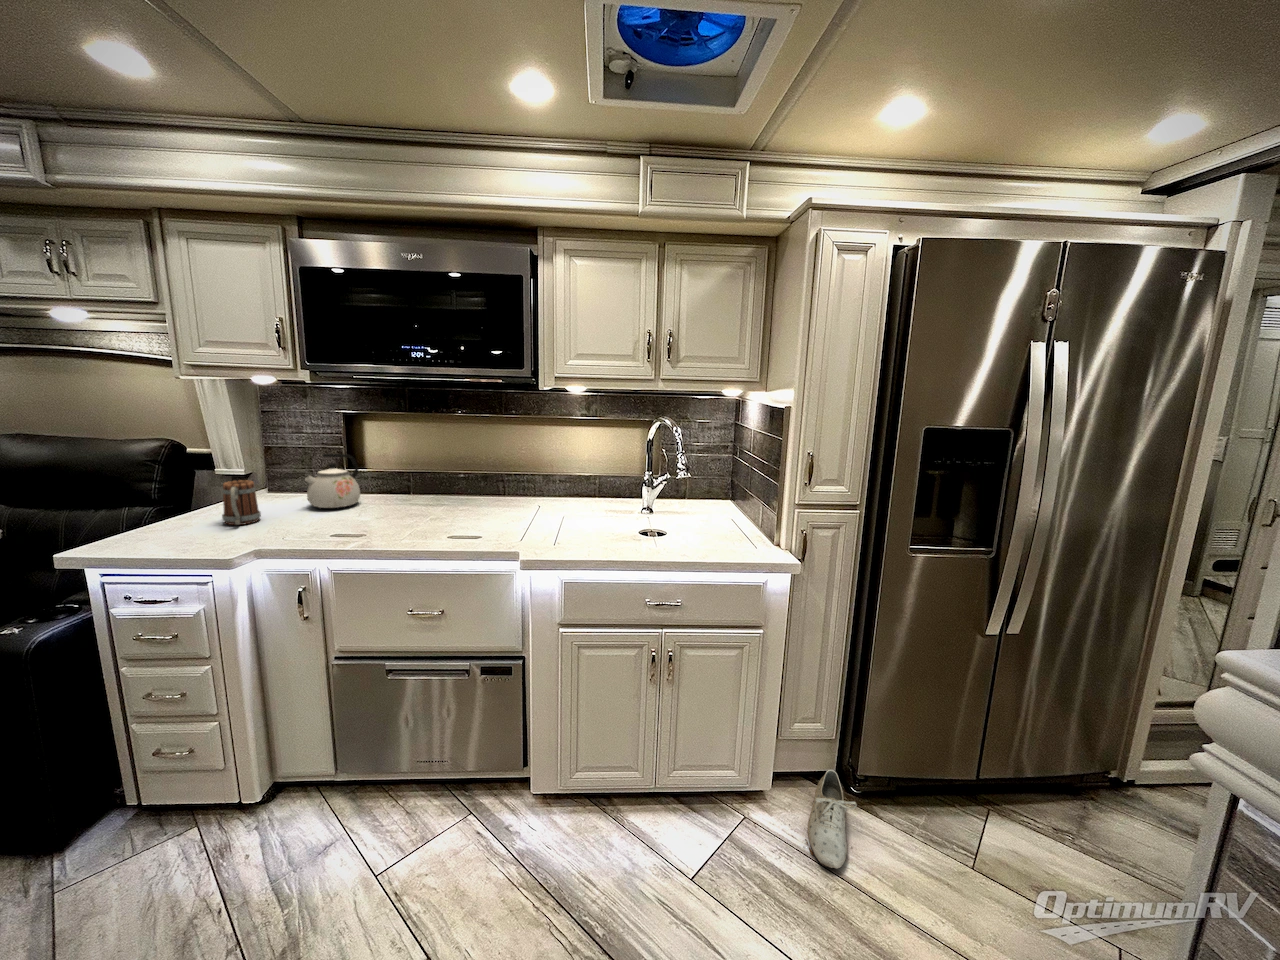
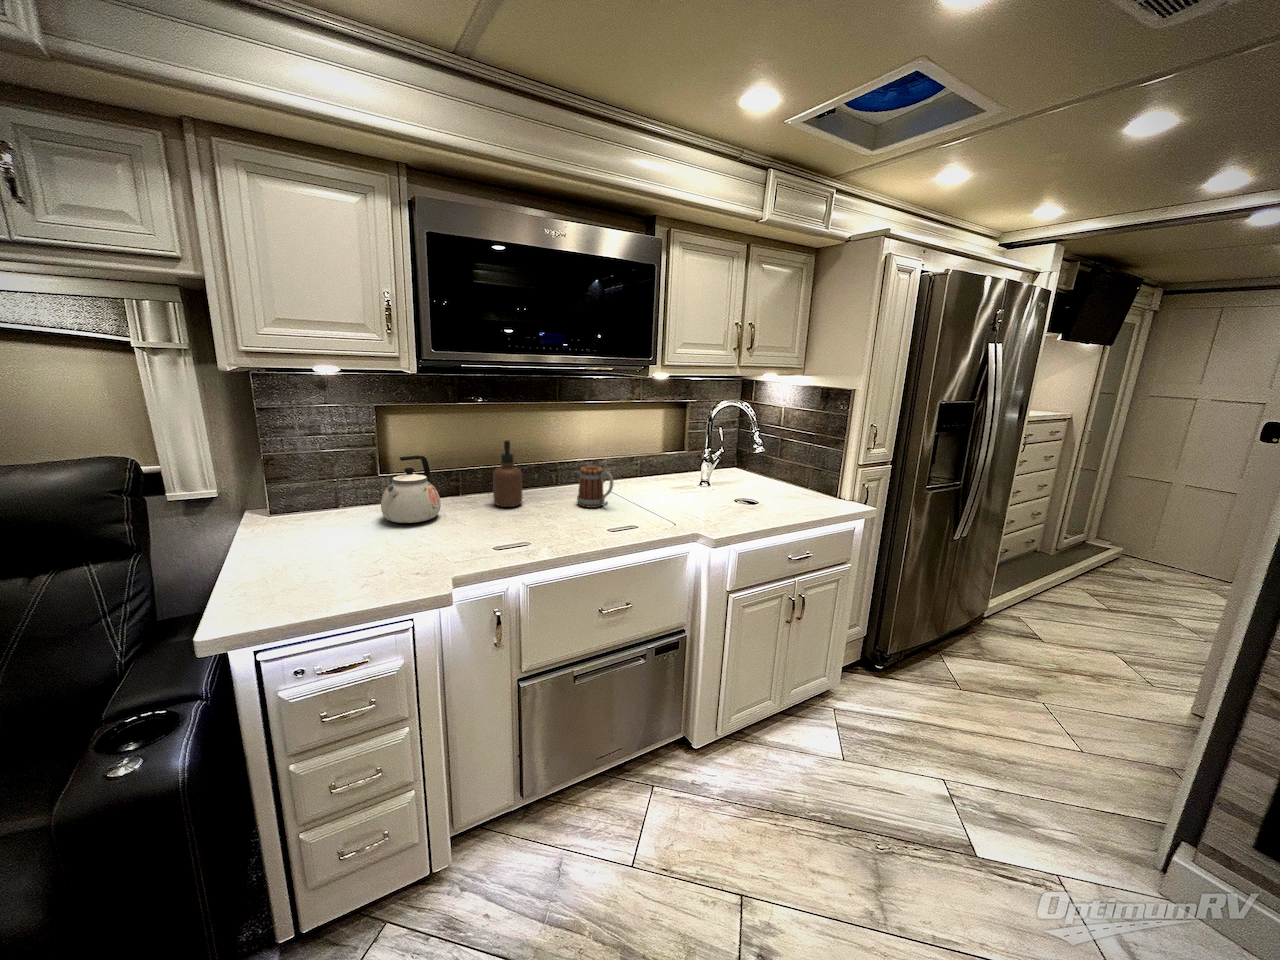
soap dispenser: none [407,447,436,507] -> present [493,440,522,507]
mug: present [222,480,261,525] -> present [577,466,613,508]
shoe: present [805,769,857,869] -> none [857,659,912,720]

